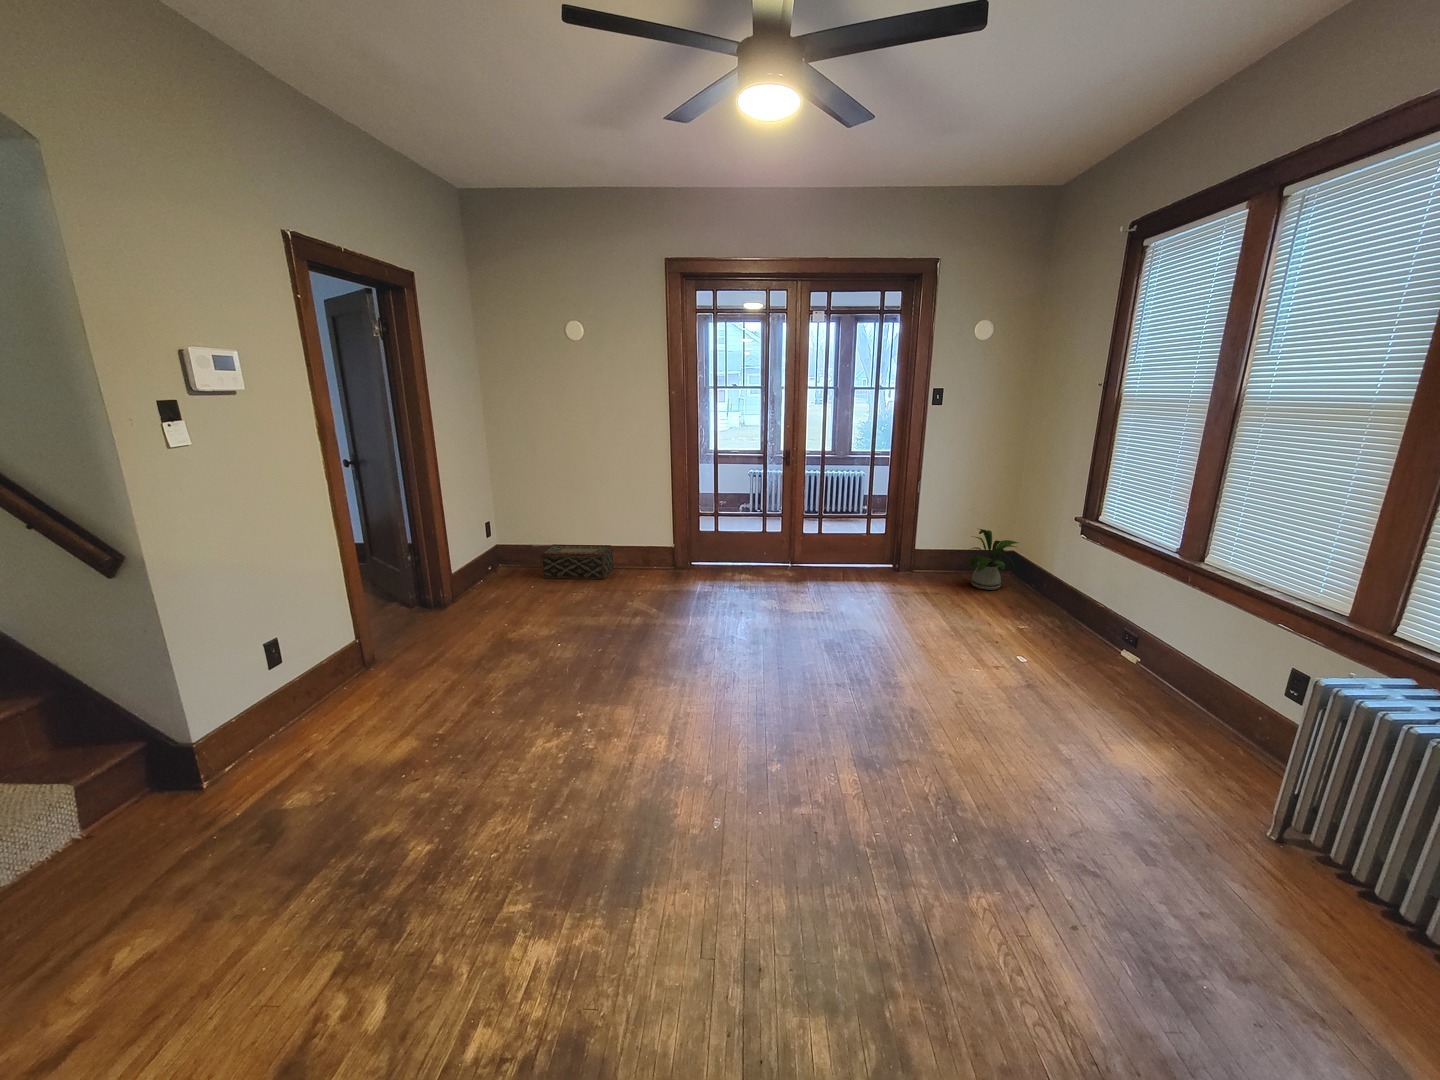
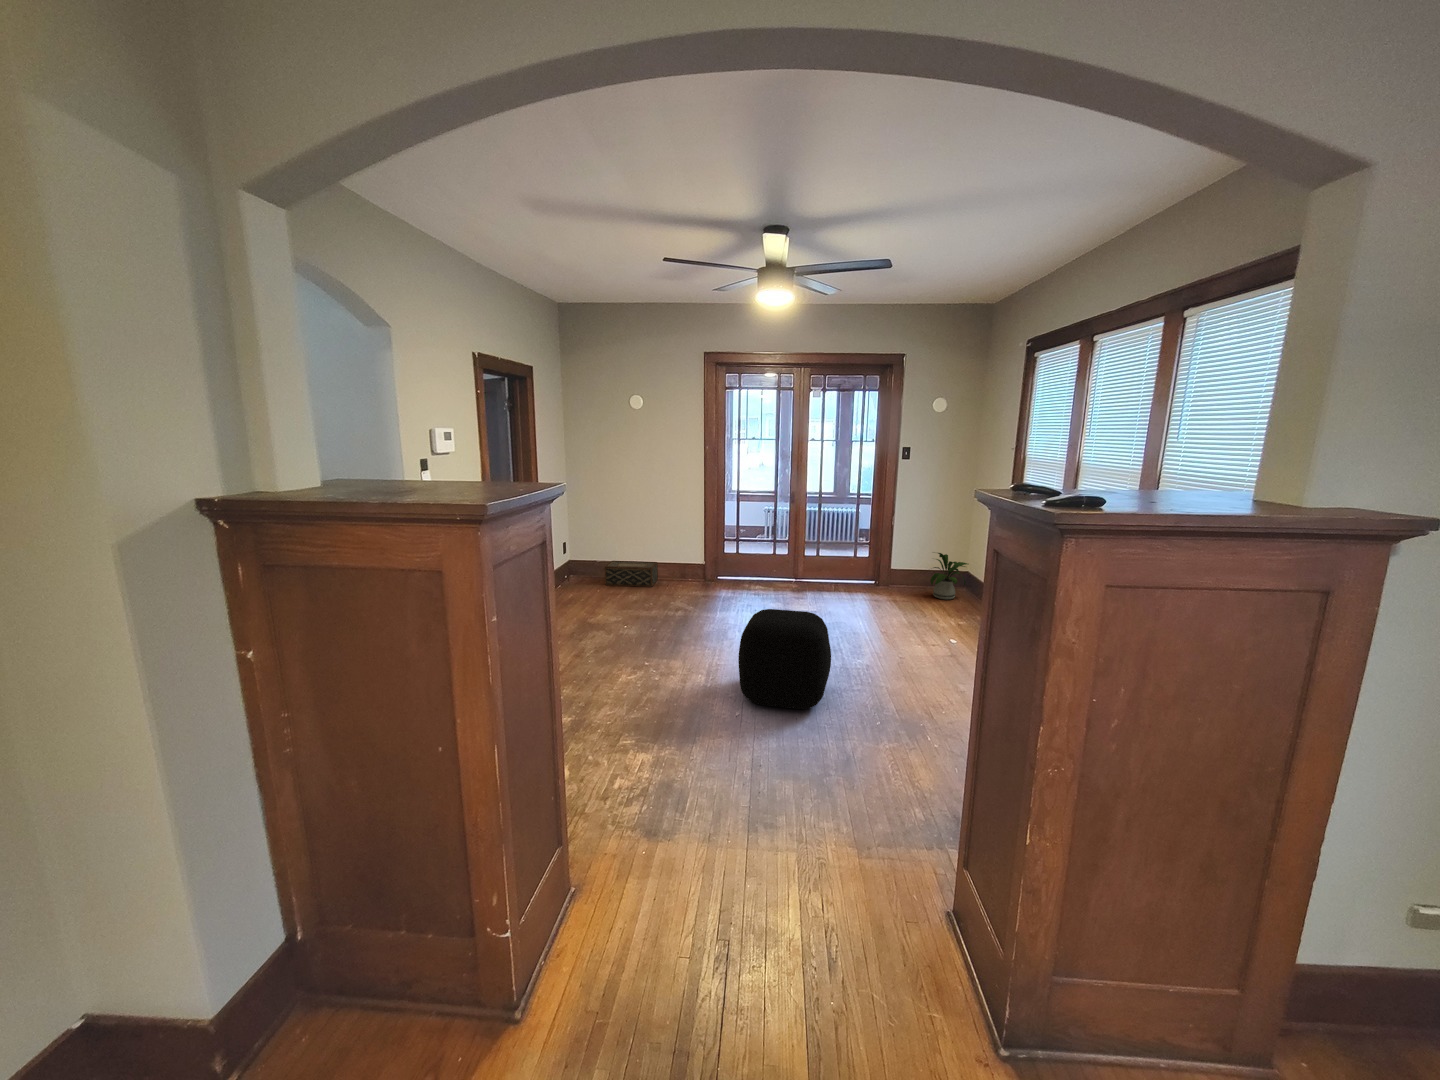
ottoman: none [717,640,869,813] -> present [739,609,831,709]

